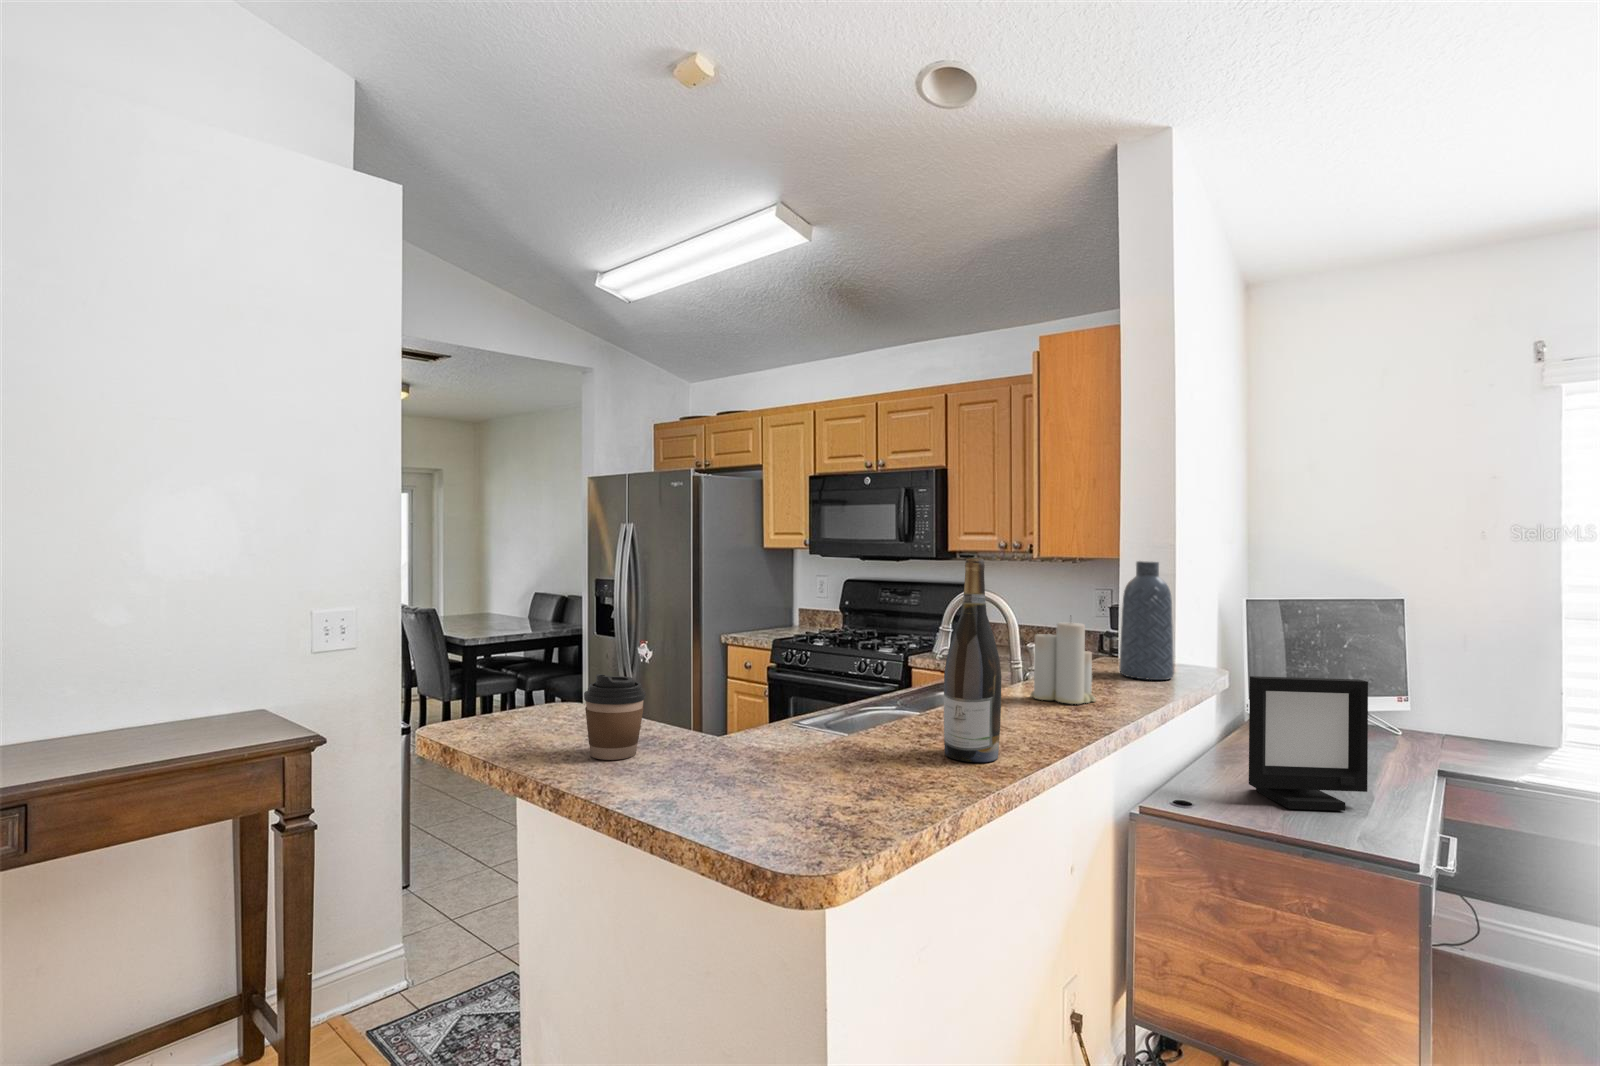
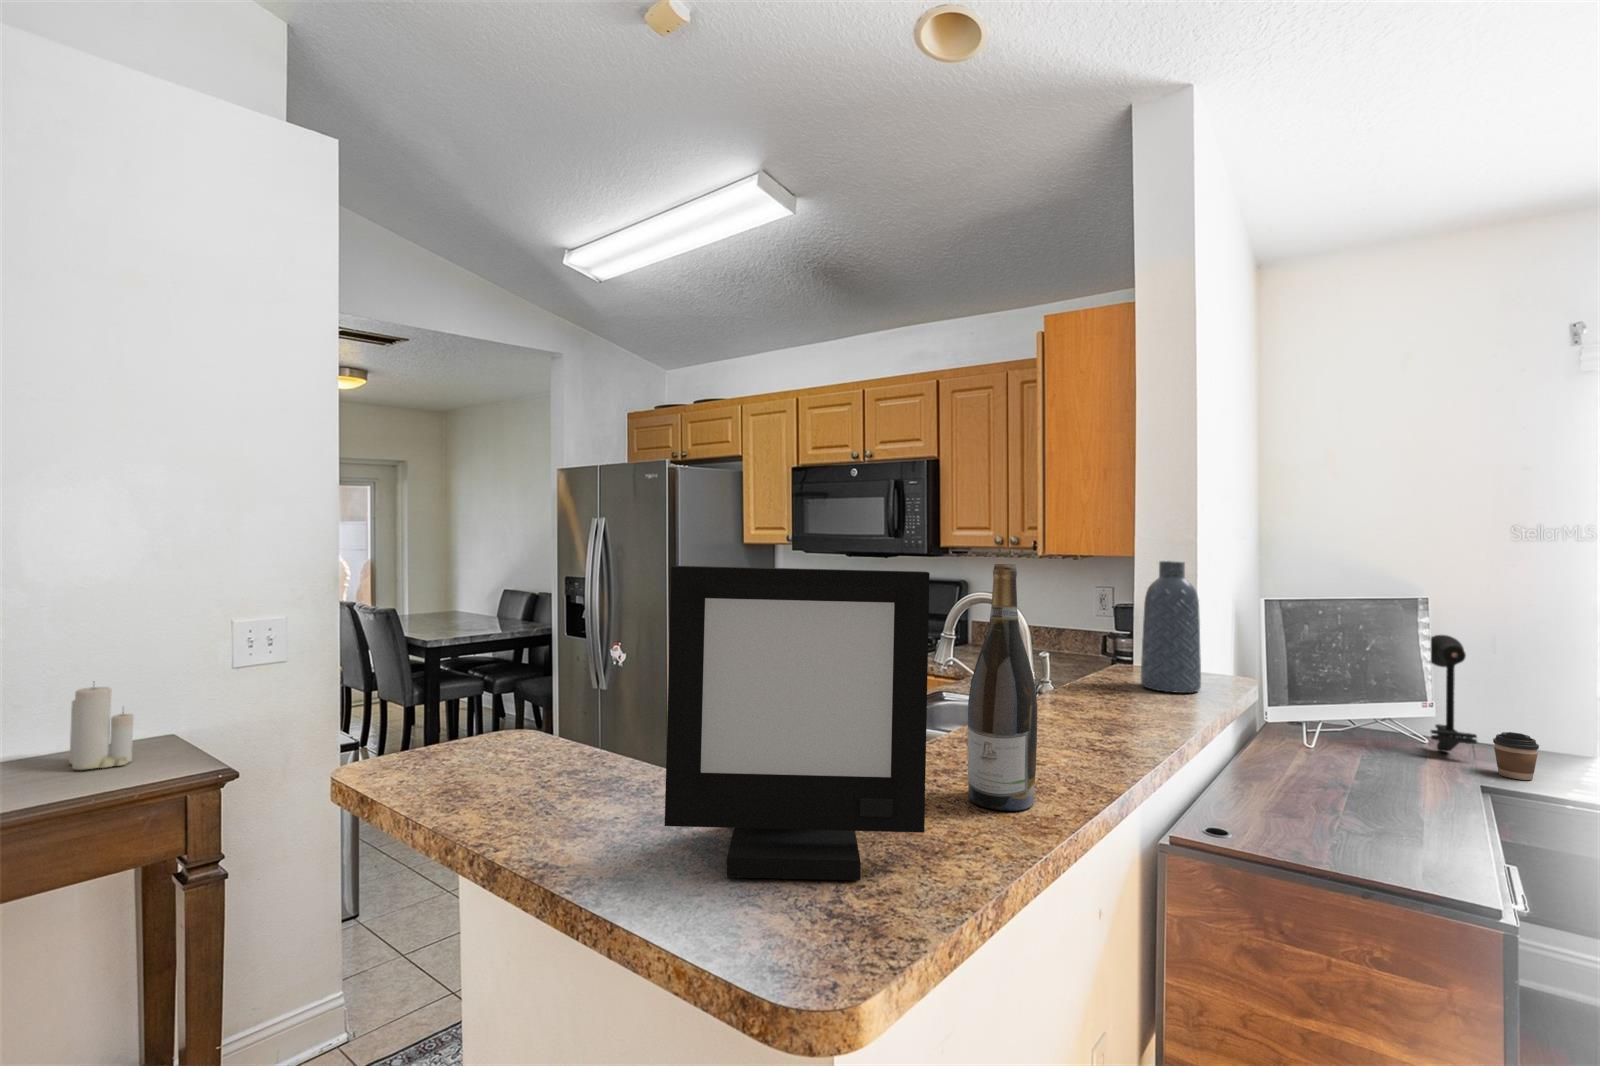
candle: present [1031,622,1096,704] -> present [69,687,133,770]
desk lamp: none [1400,633,1449,743] -> present [1430,635,1477,751]
coffee cup: present [584,674,646,760] -> present [1493,732,1539,780]
picture frame: present [1249,676,1368,811] -> present [665,566,930,880]

